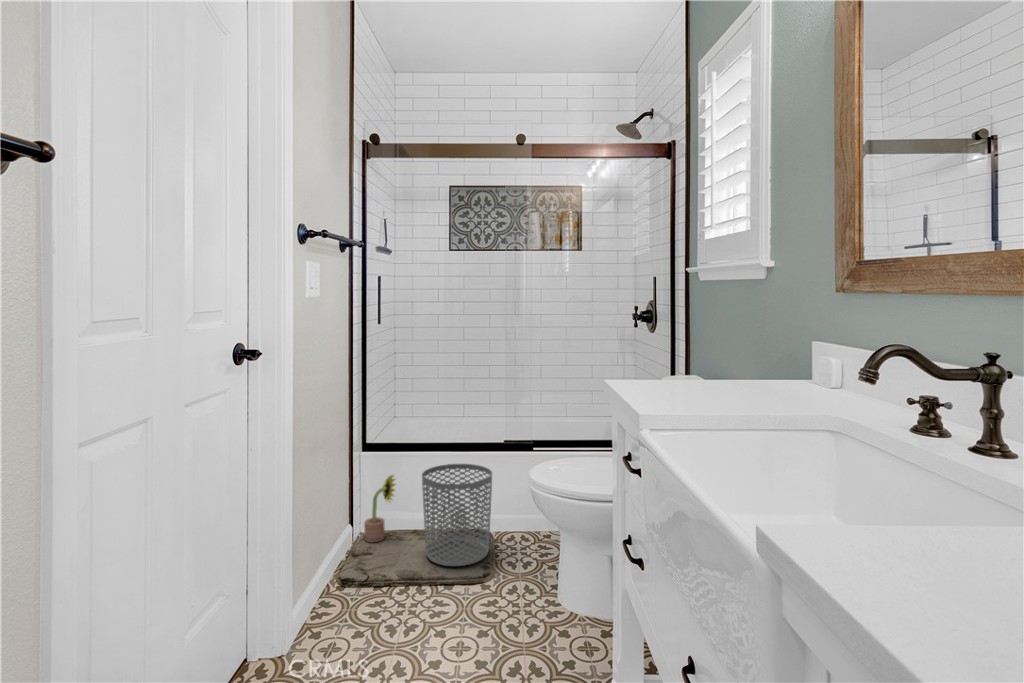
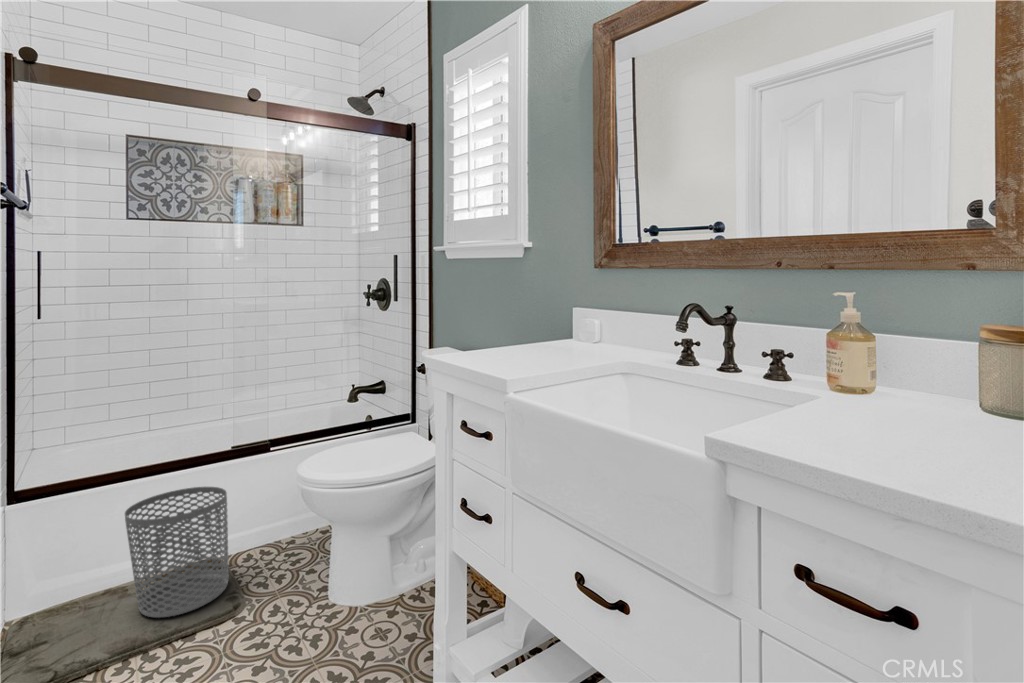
decorative plant: present [364,475,396,542] -> none [21,526,74,629]

